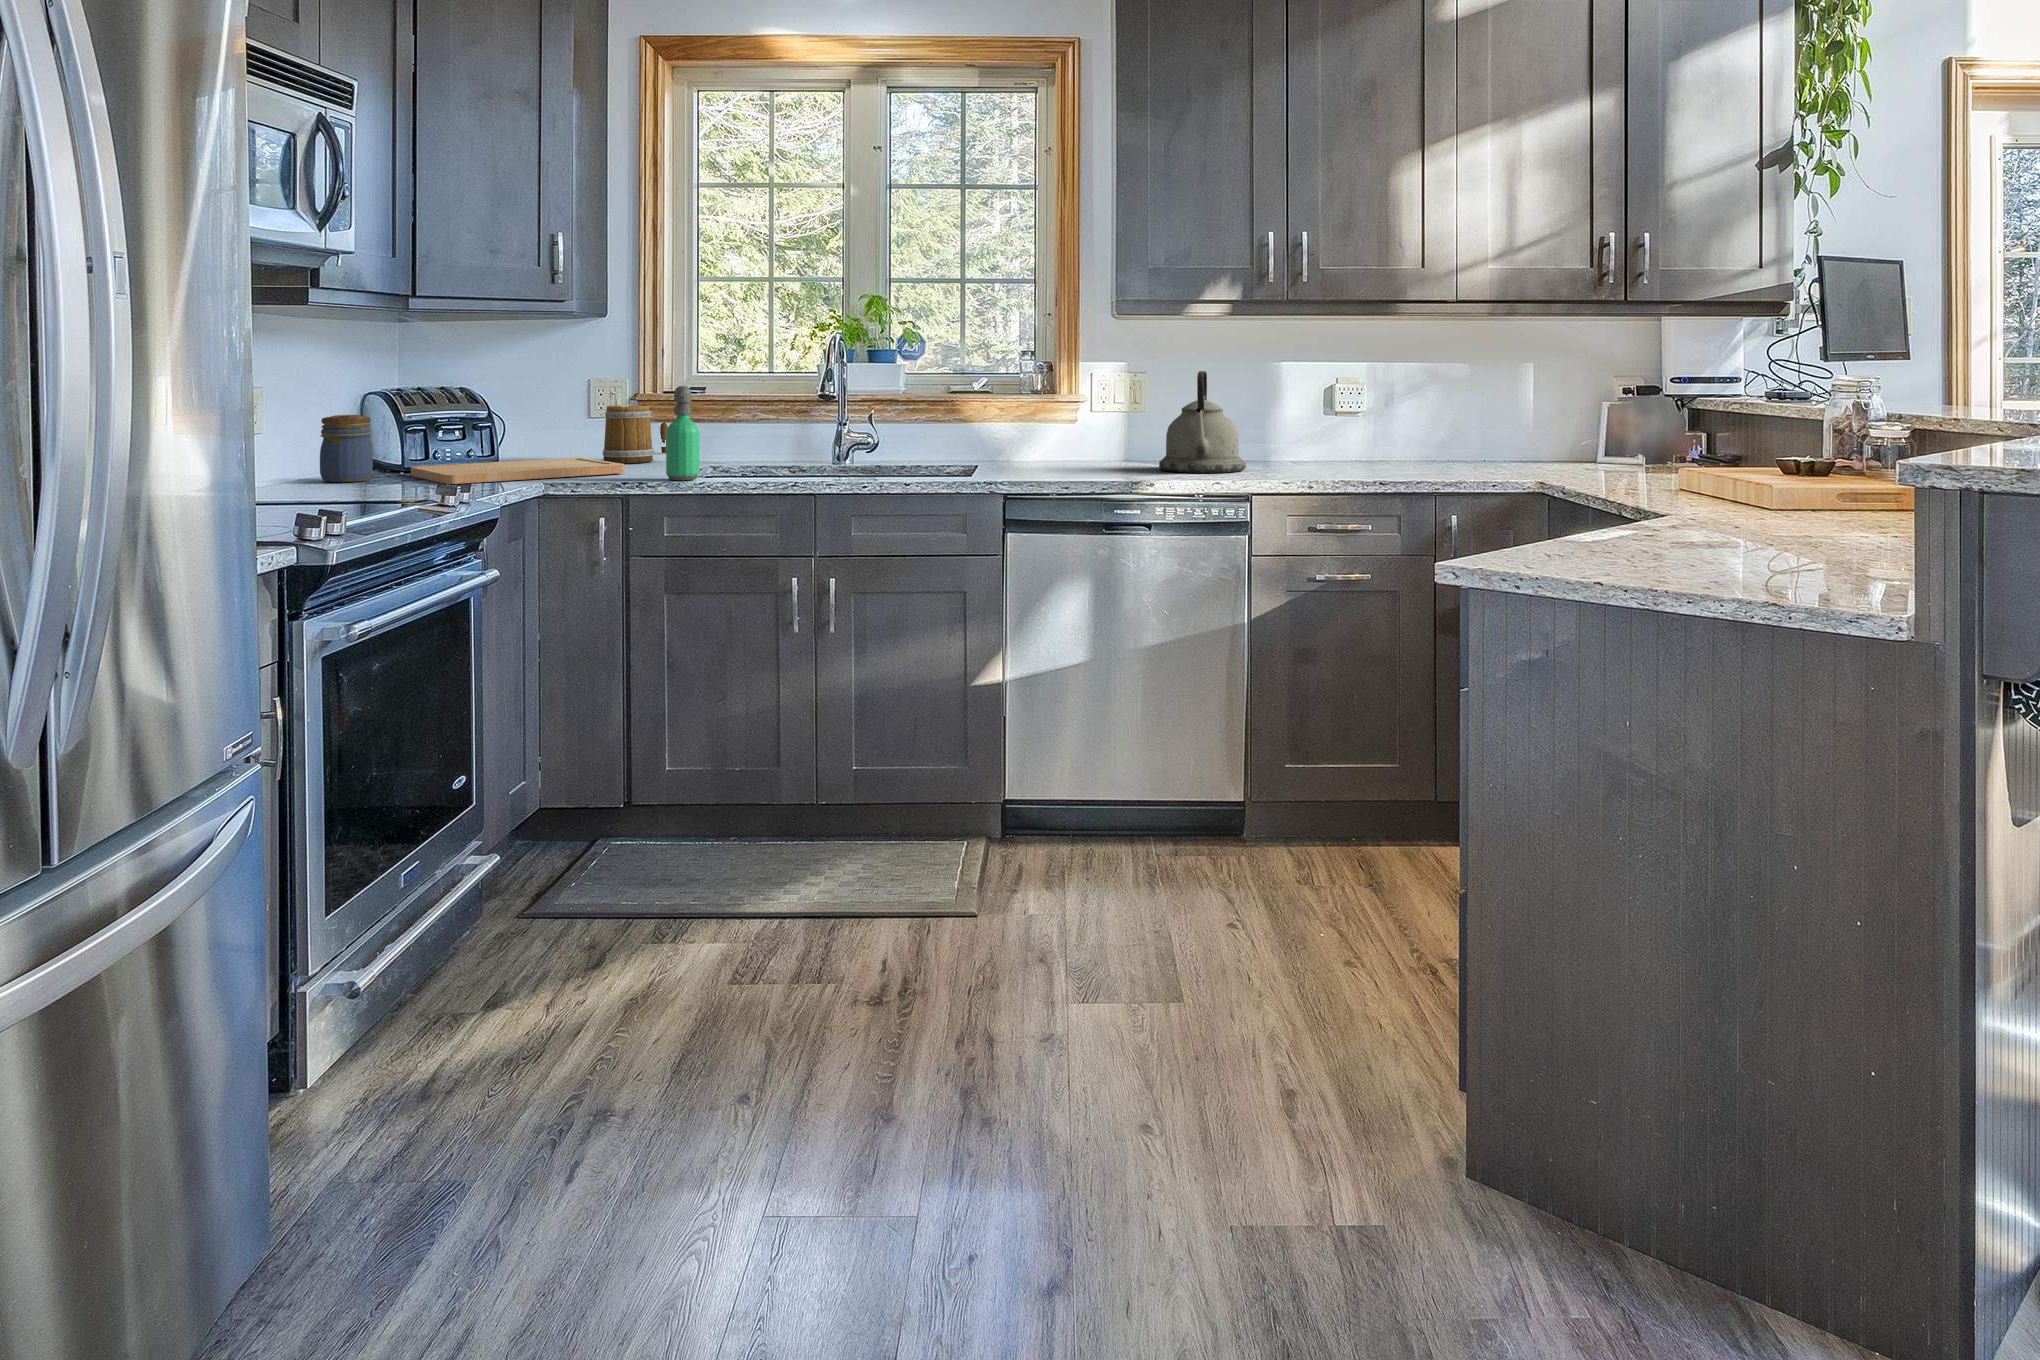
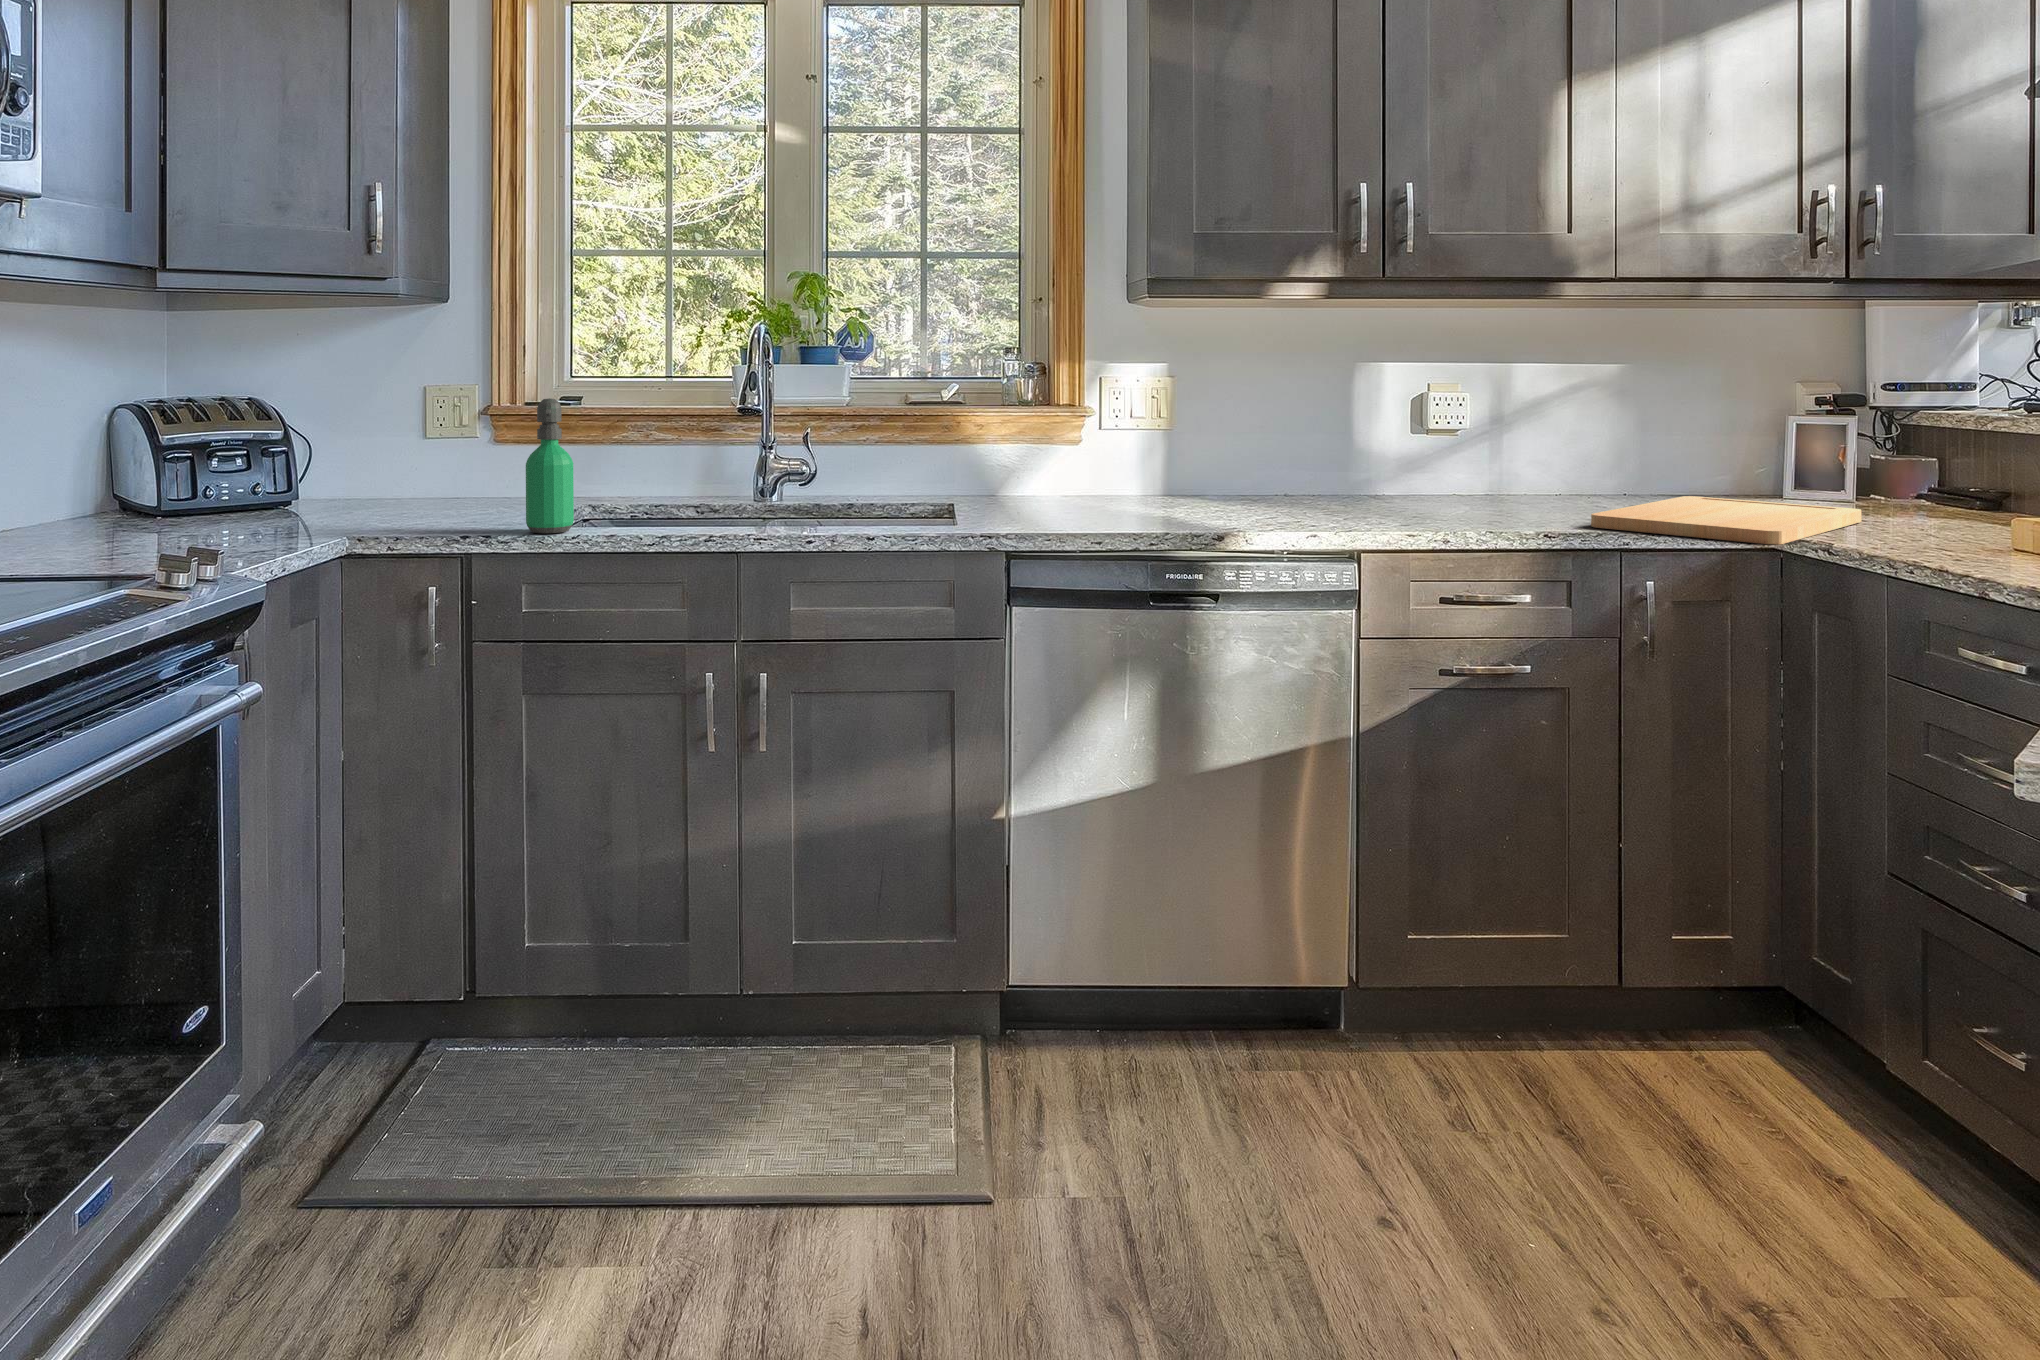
kettle: present [1159,371,1246,473] -> none [1205,376,1326,517]
mug: present [603,405,668,463] -> none [445,422,536,502]
jar: present [320,415,374,482] -> none [23,441,107,539]
cutting board: present [411,458,624,484] -> present [1591,496,1861,544]

